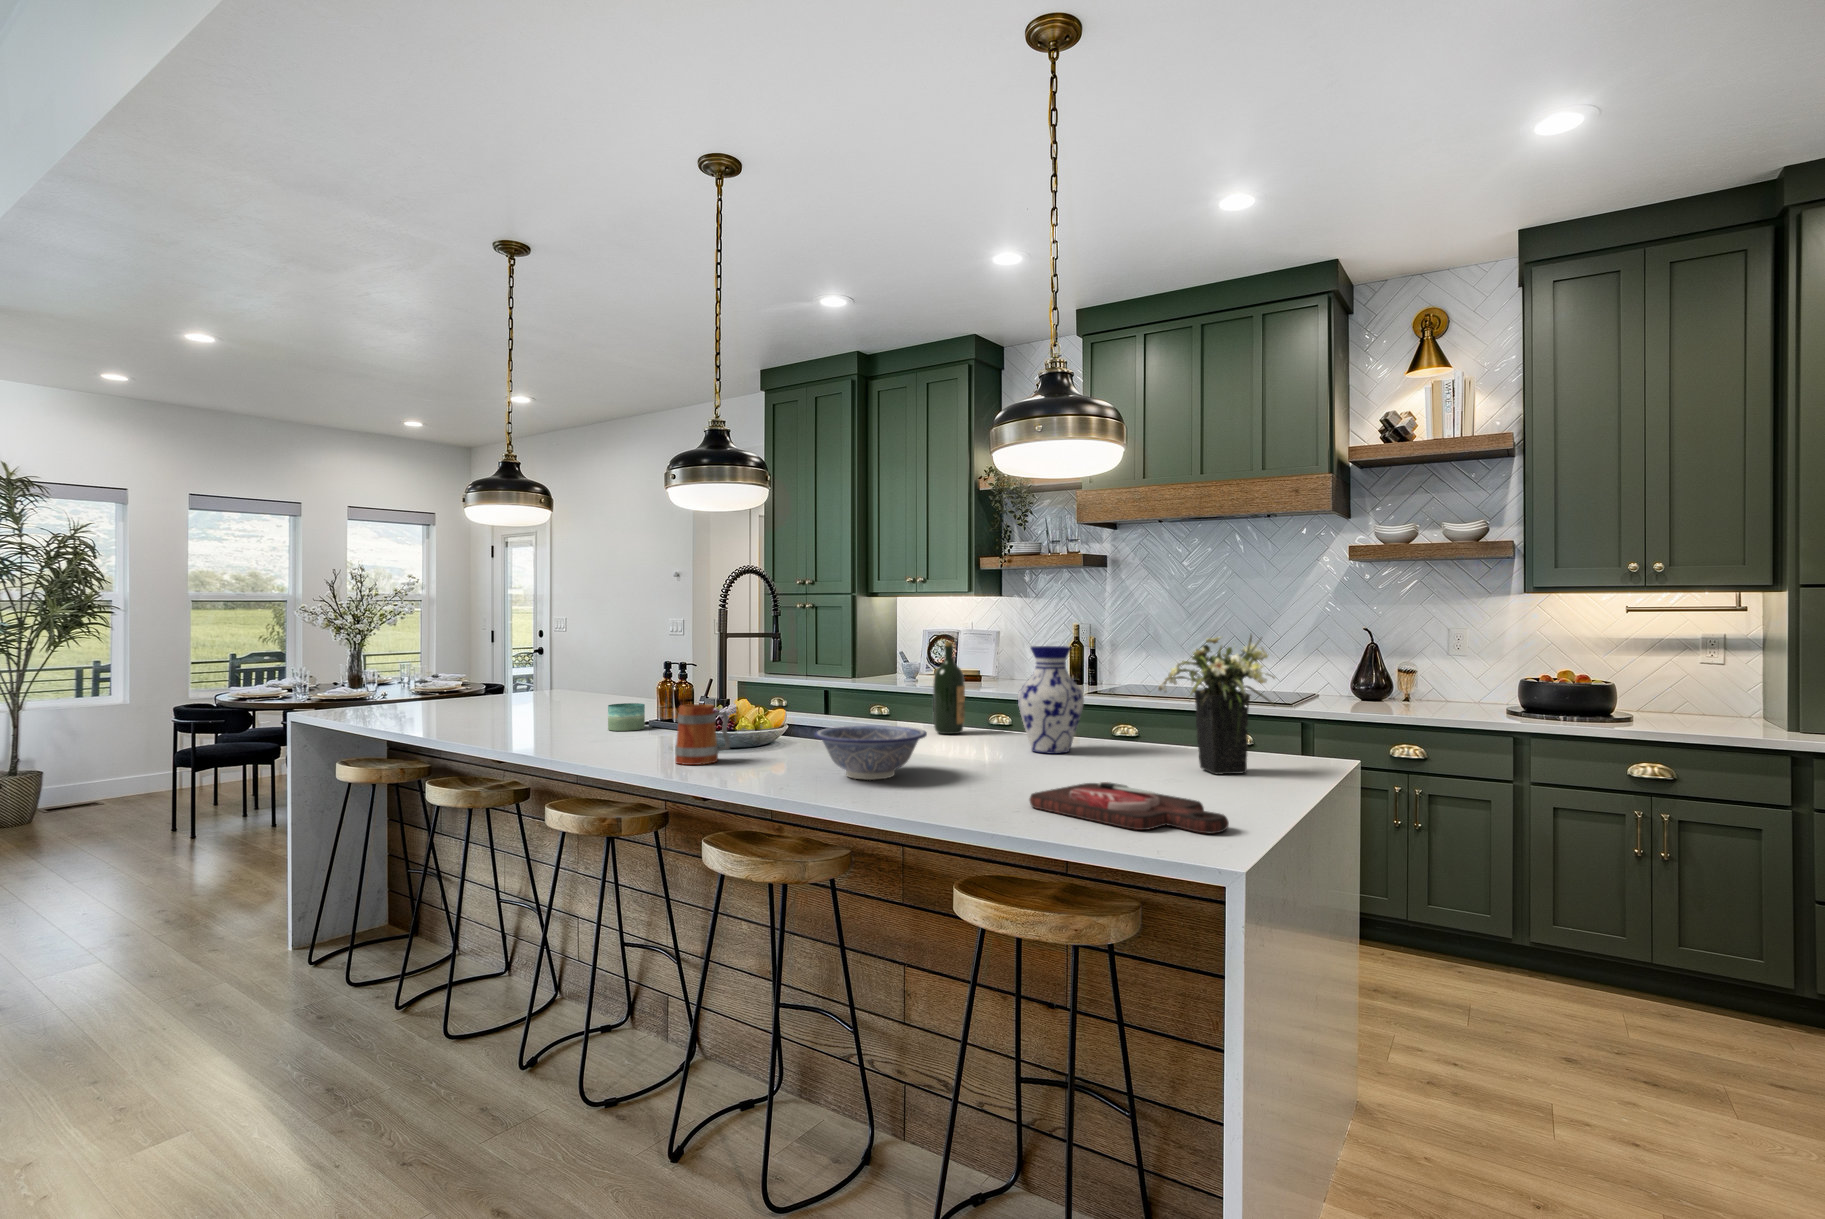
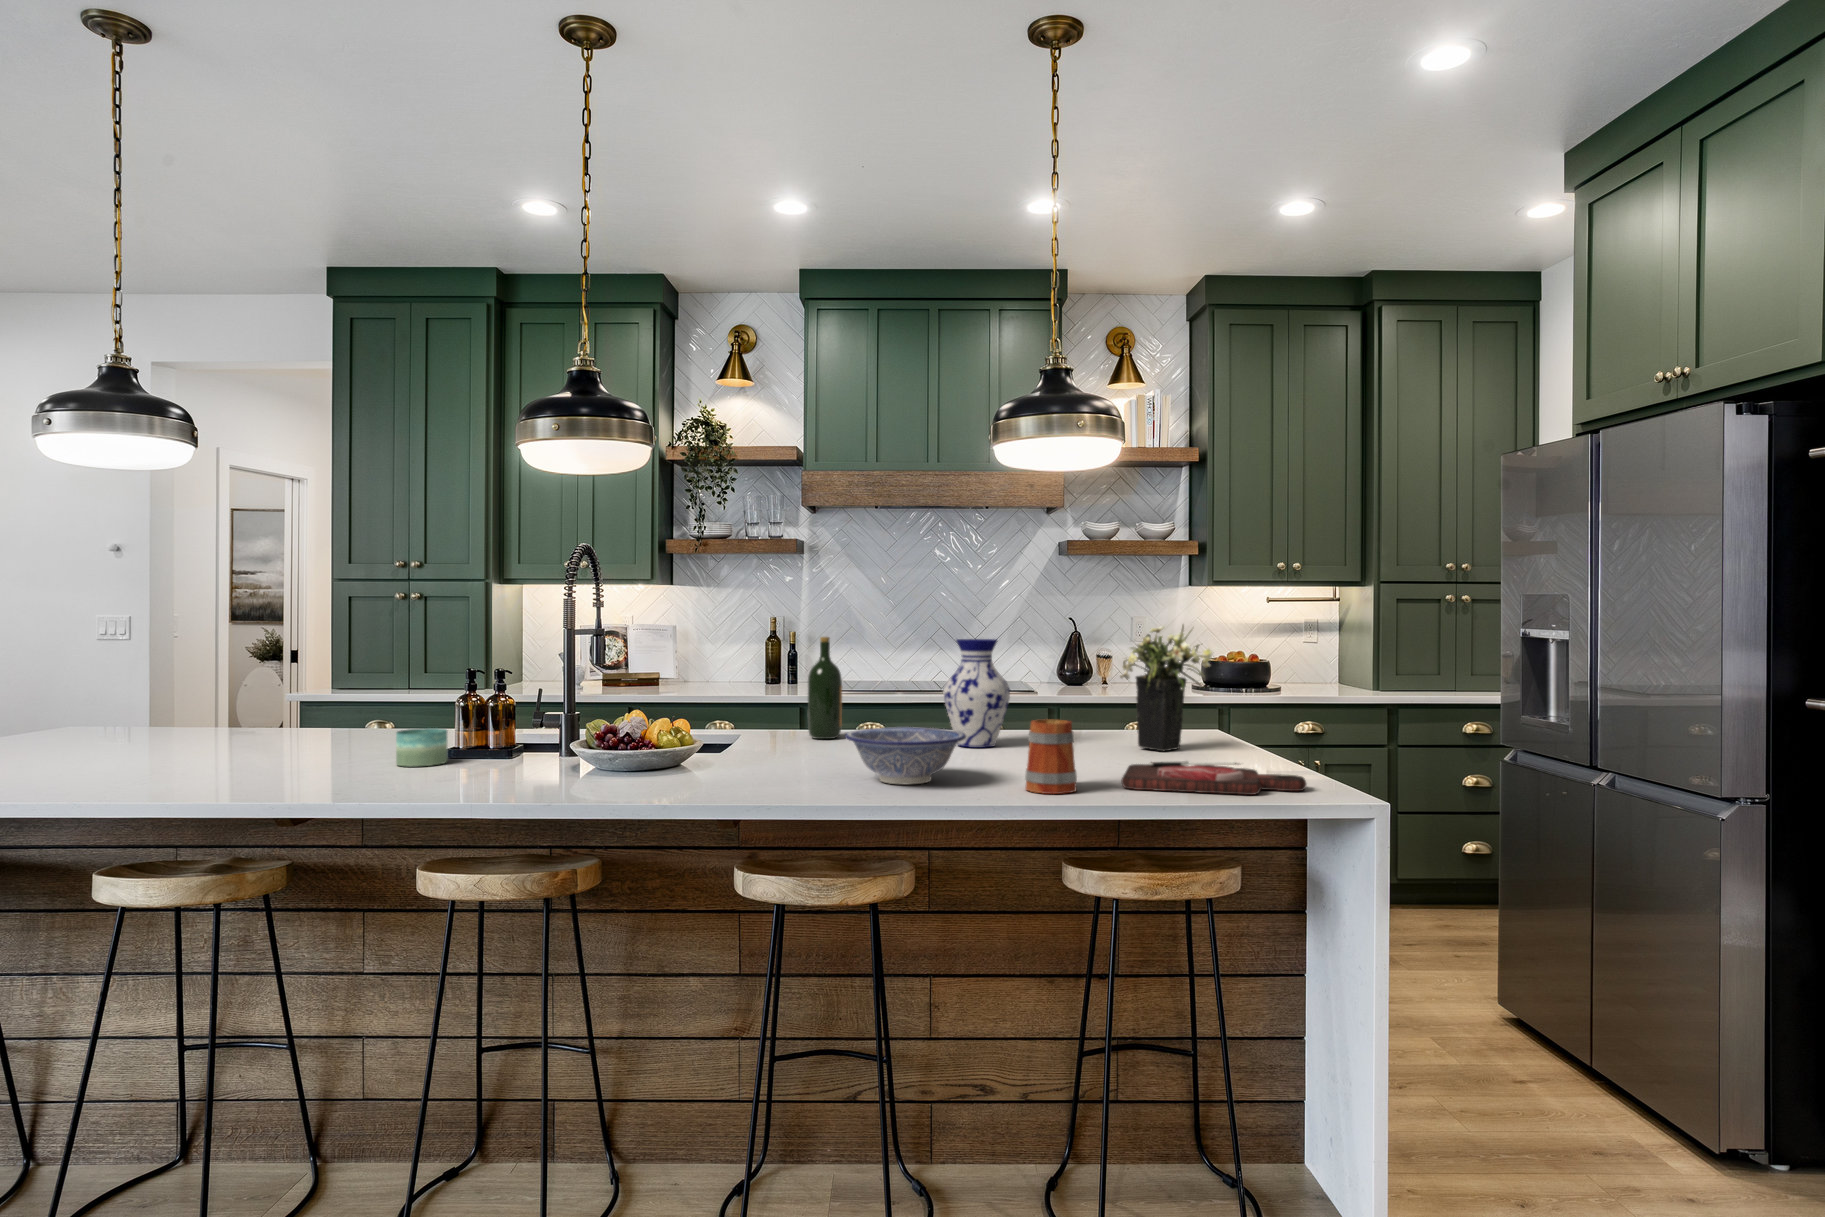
mug: present [675,704,730,765] -> present [1025,719,1077,794]

